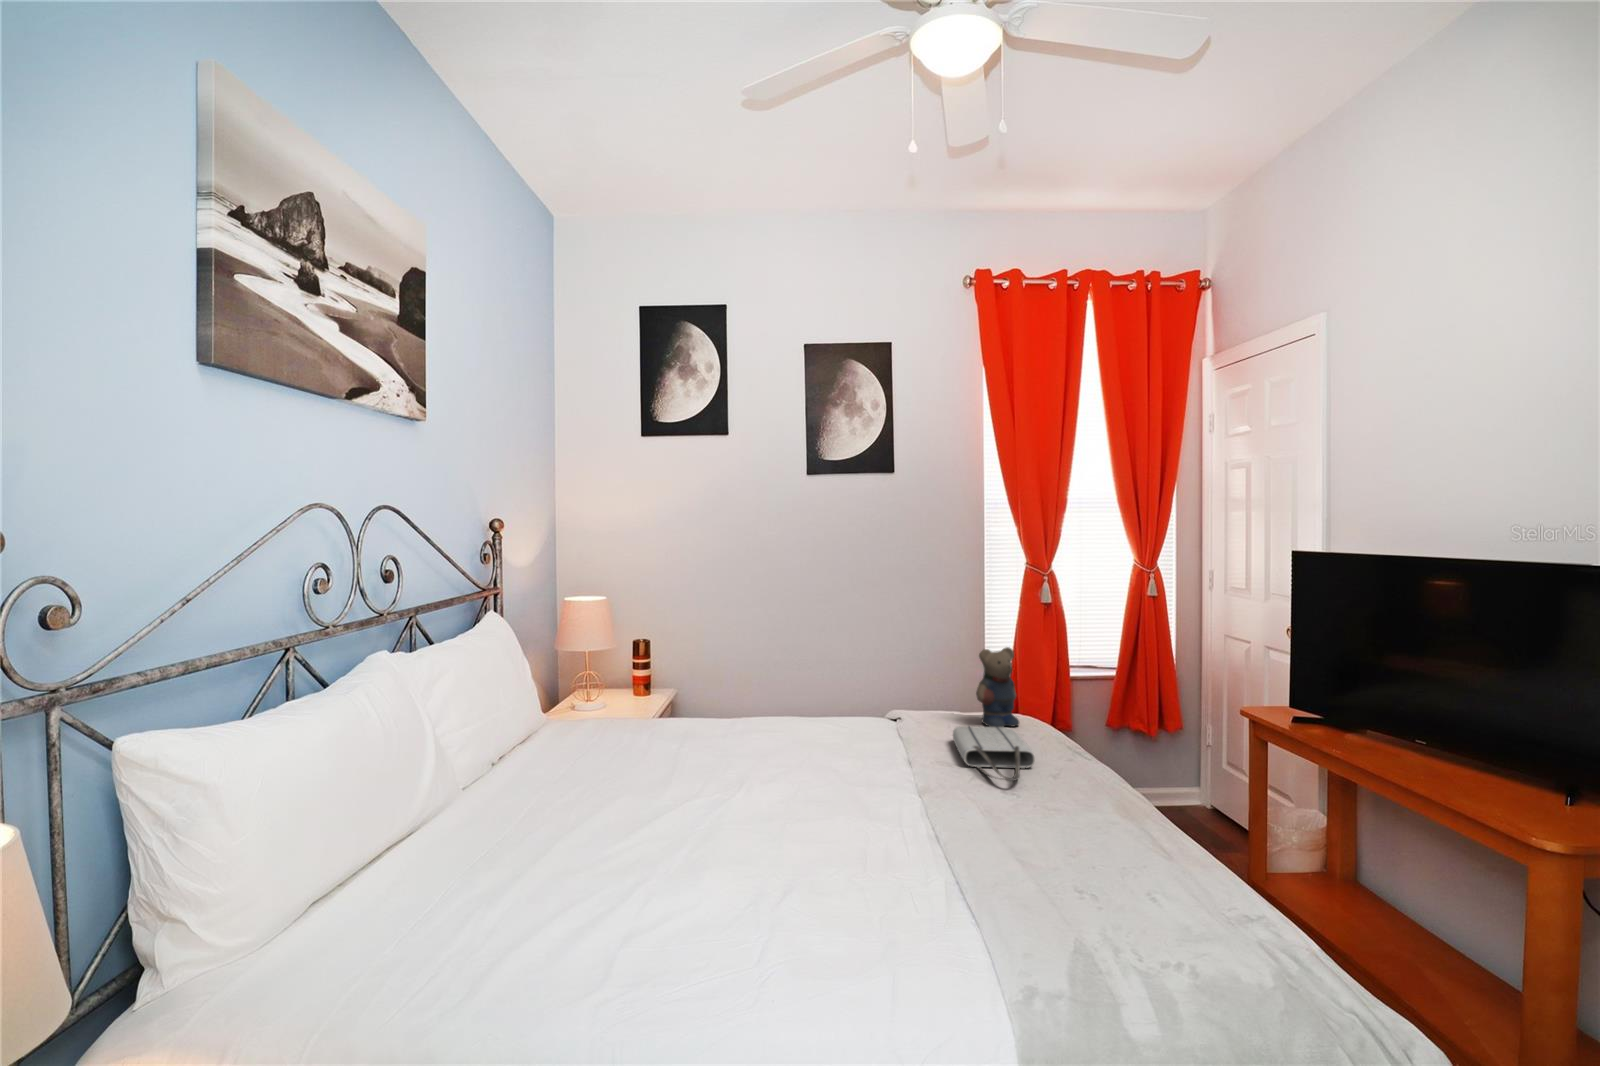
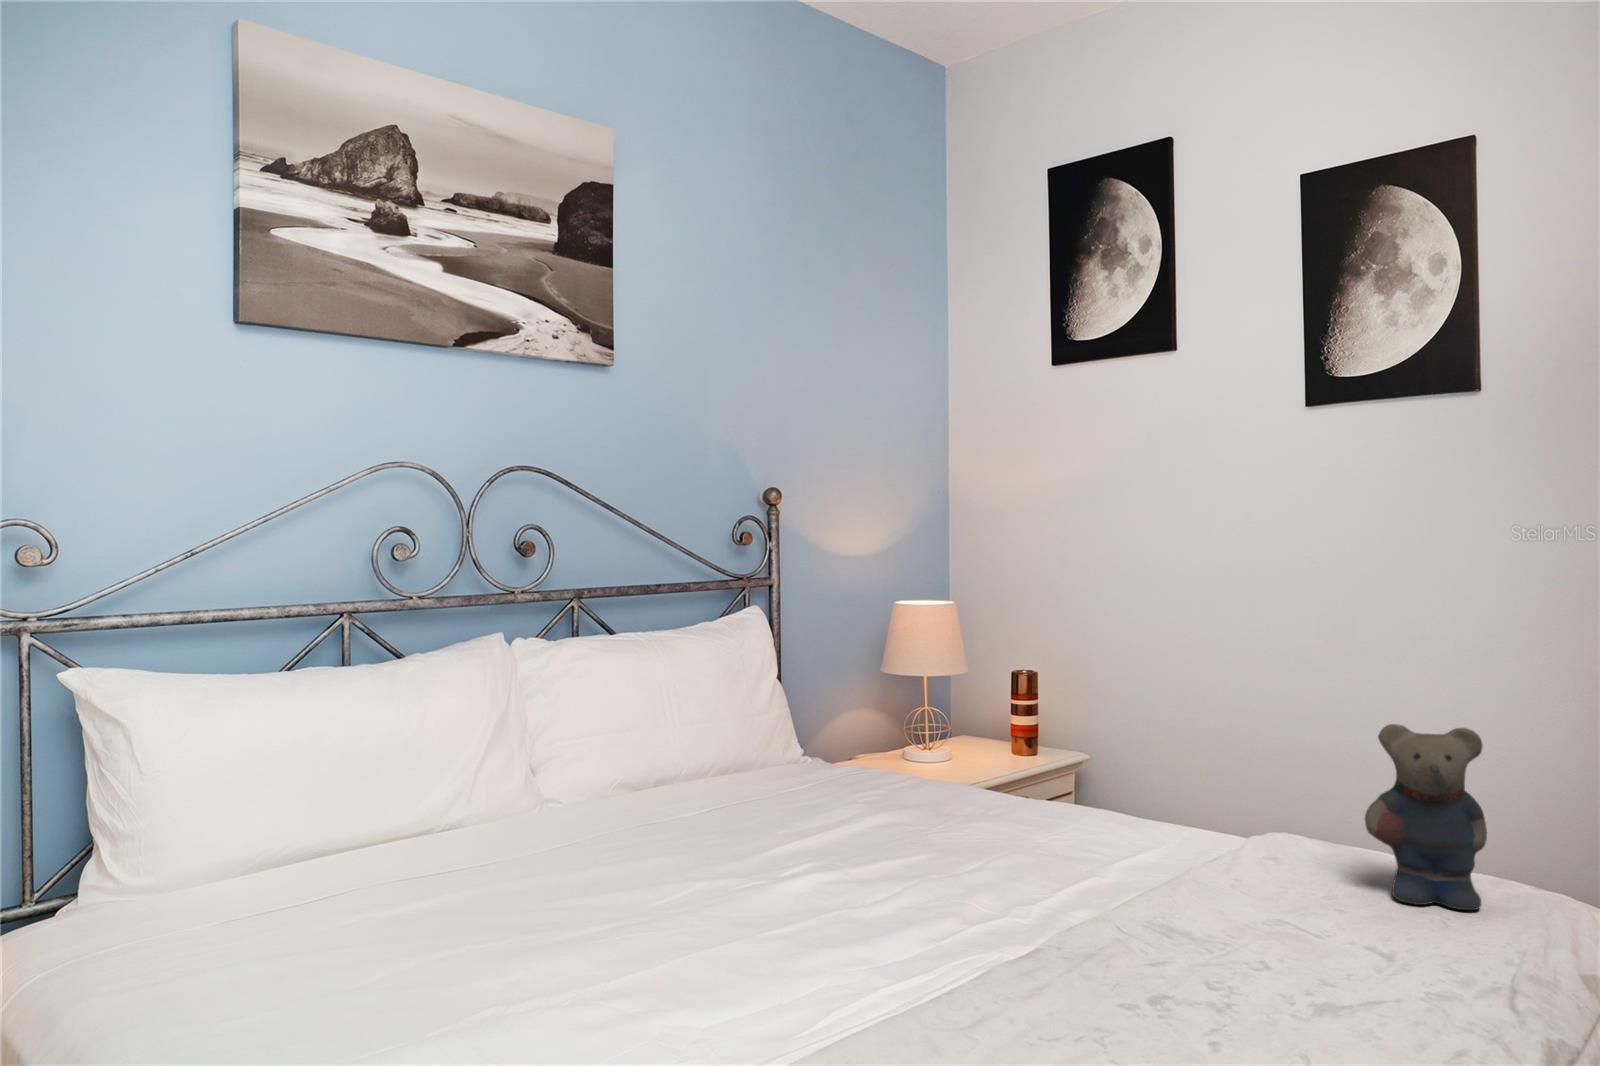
tote bag: present [953,726,1035,781] -> none [1128,869,1372,977]

